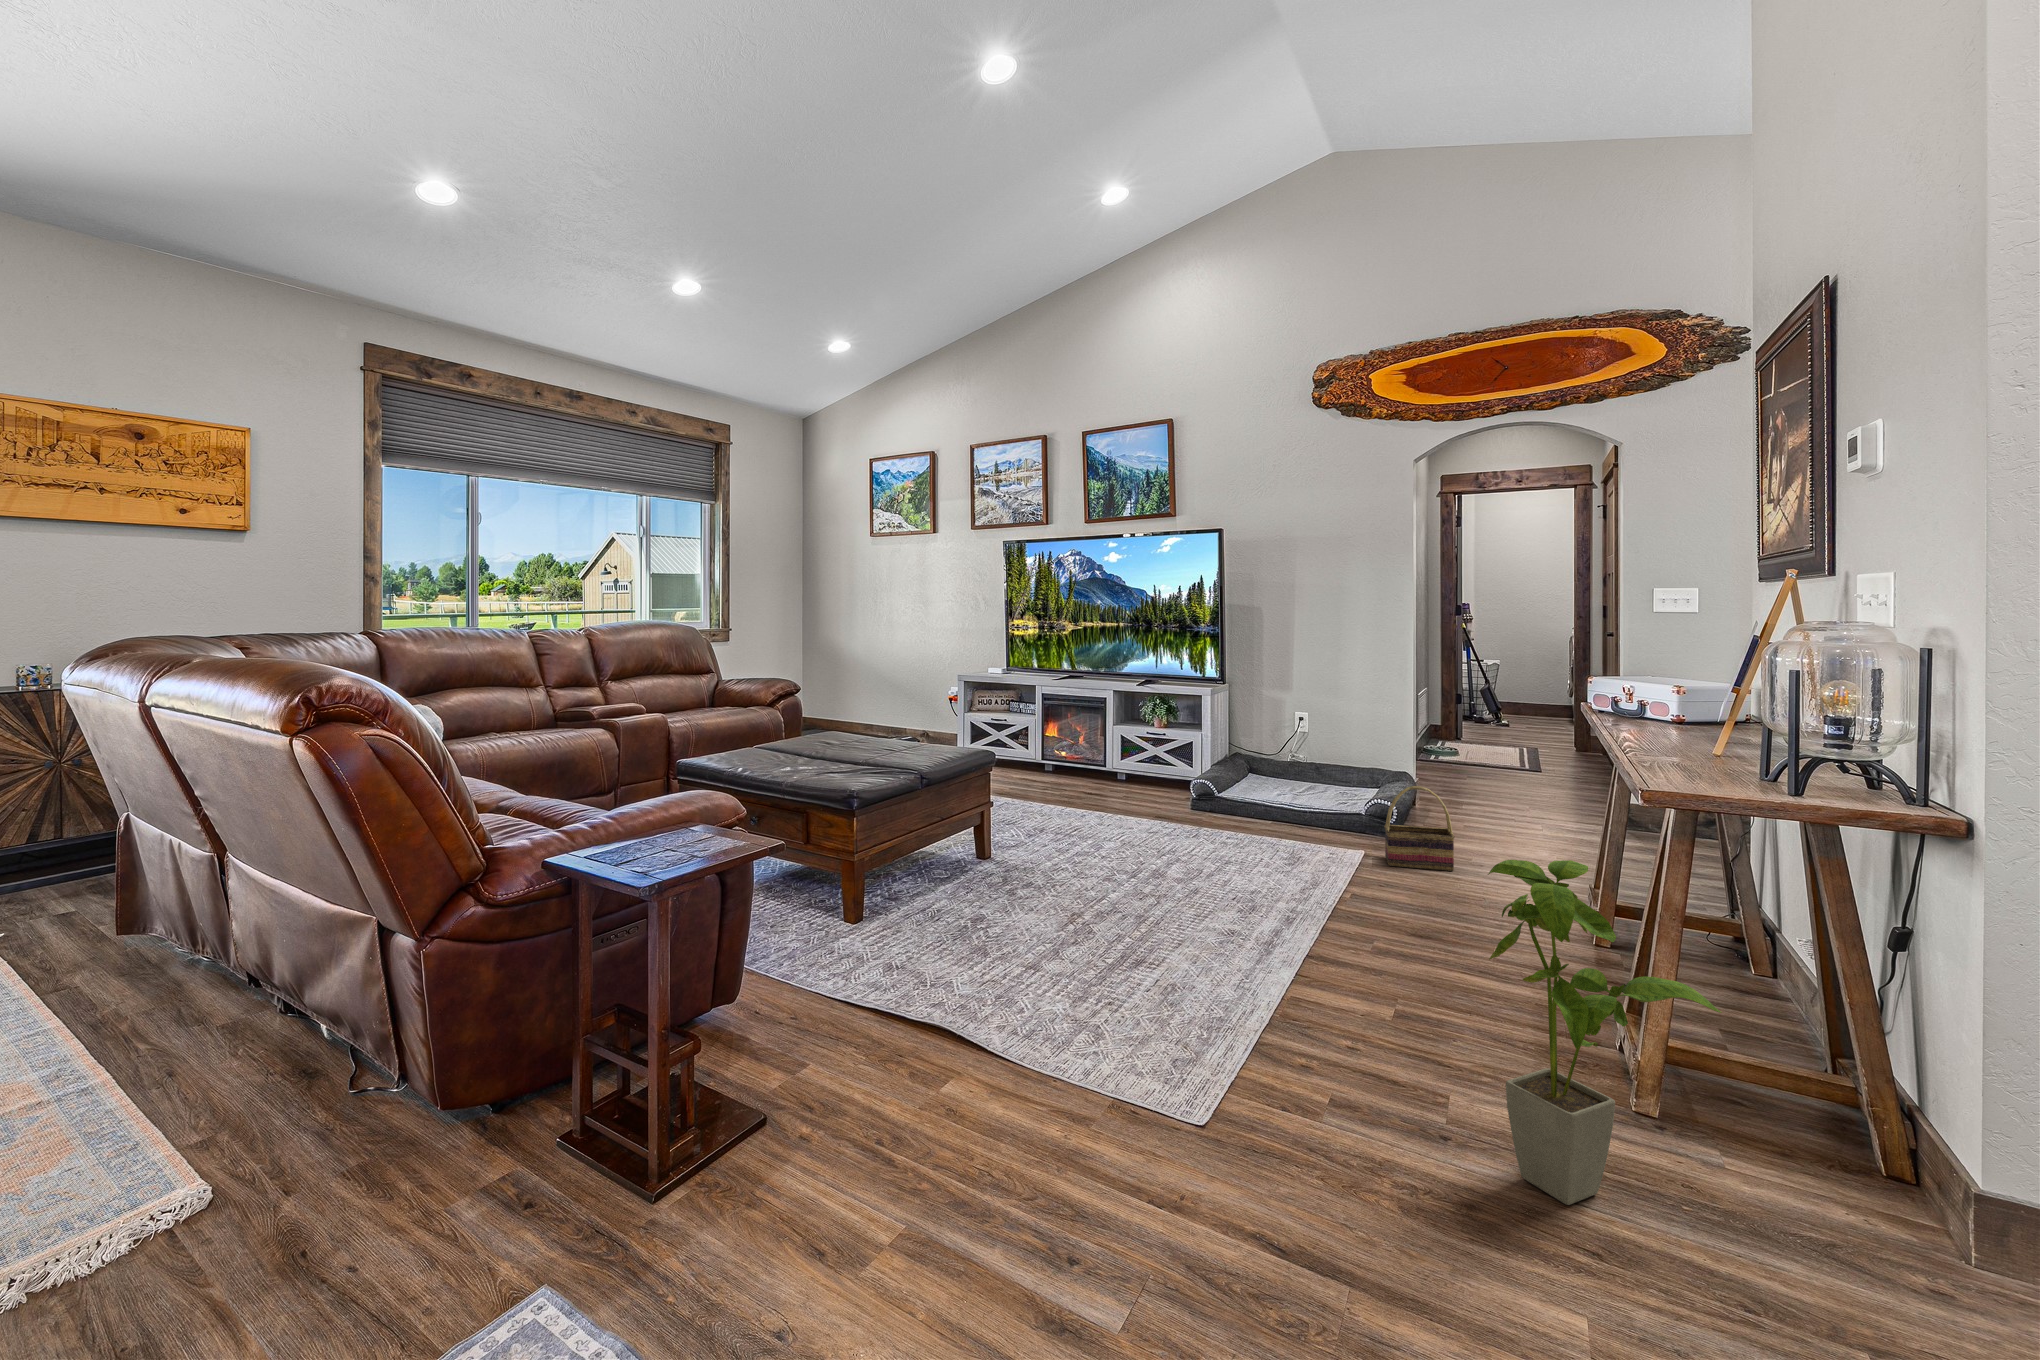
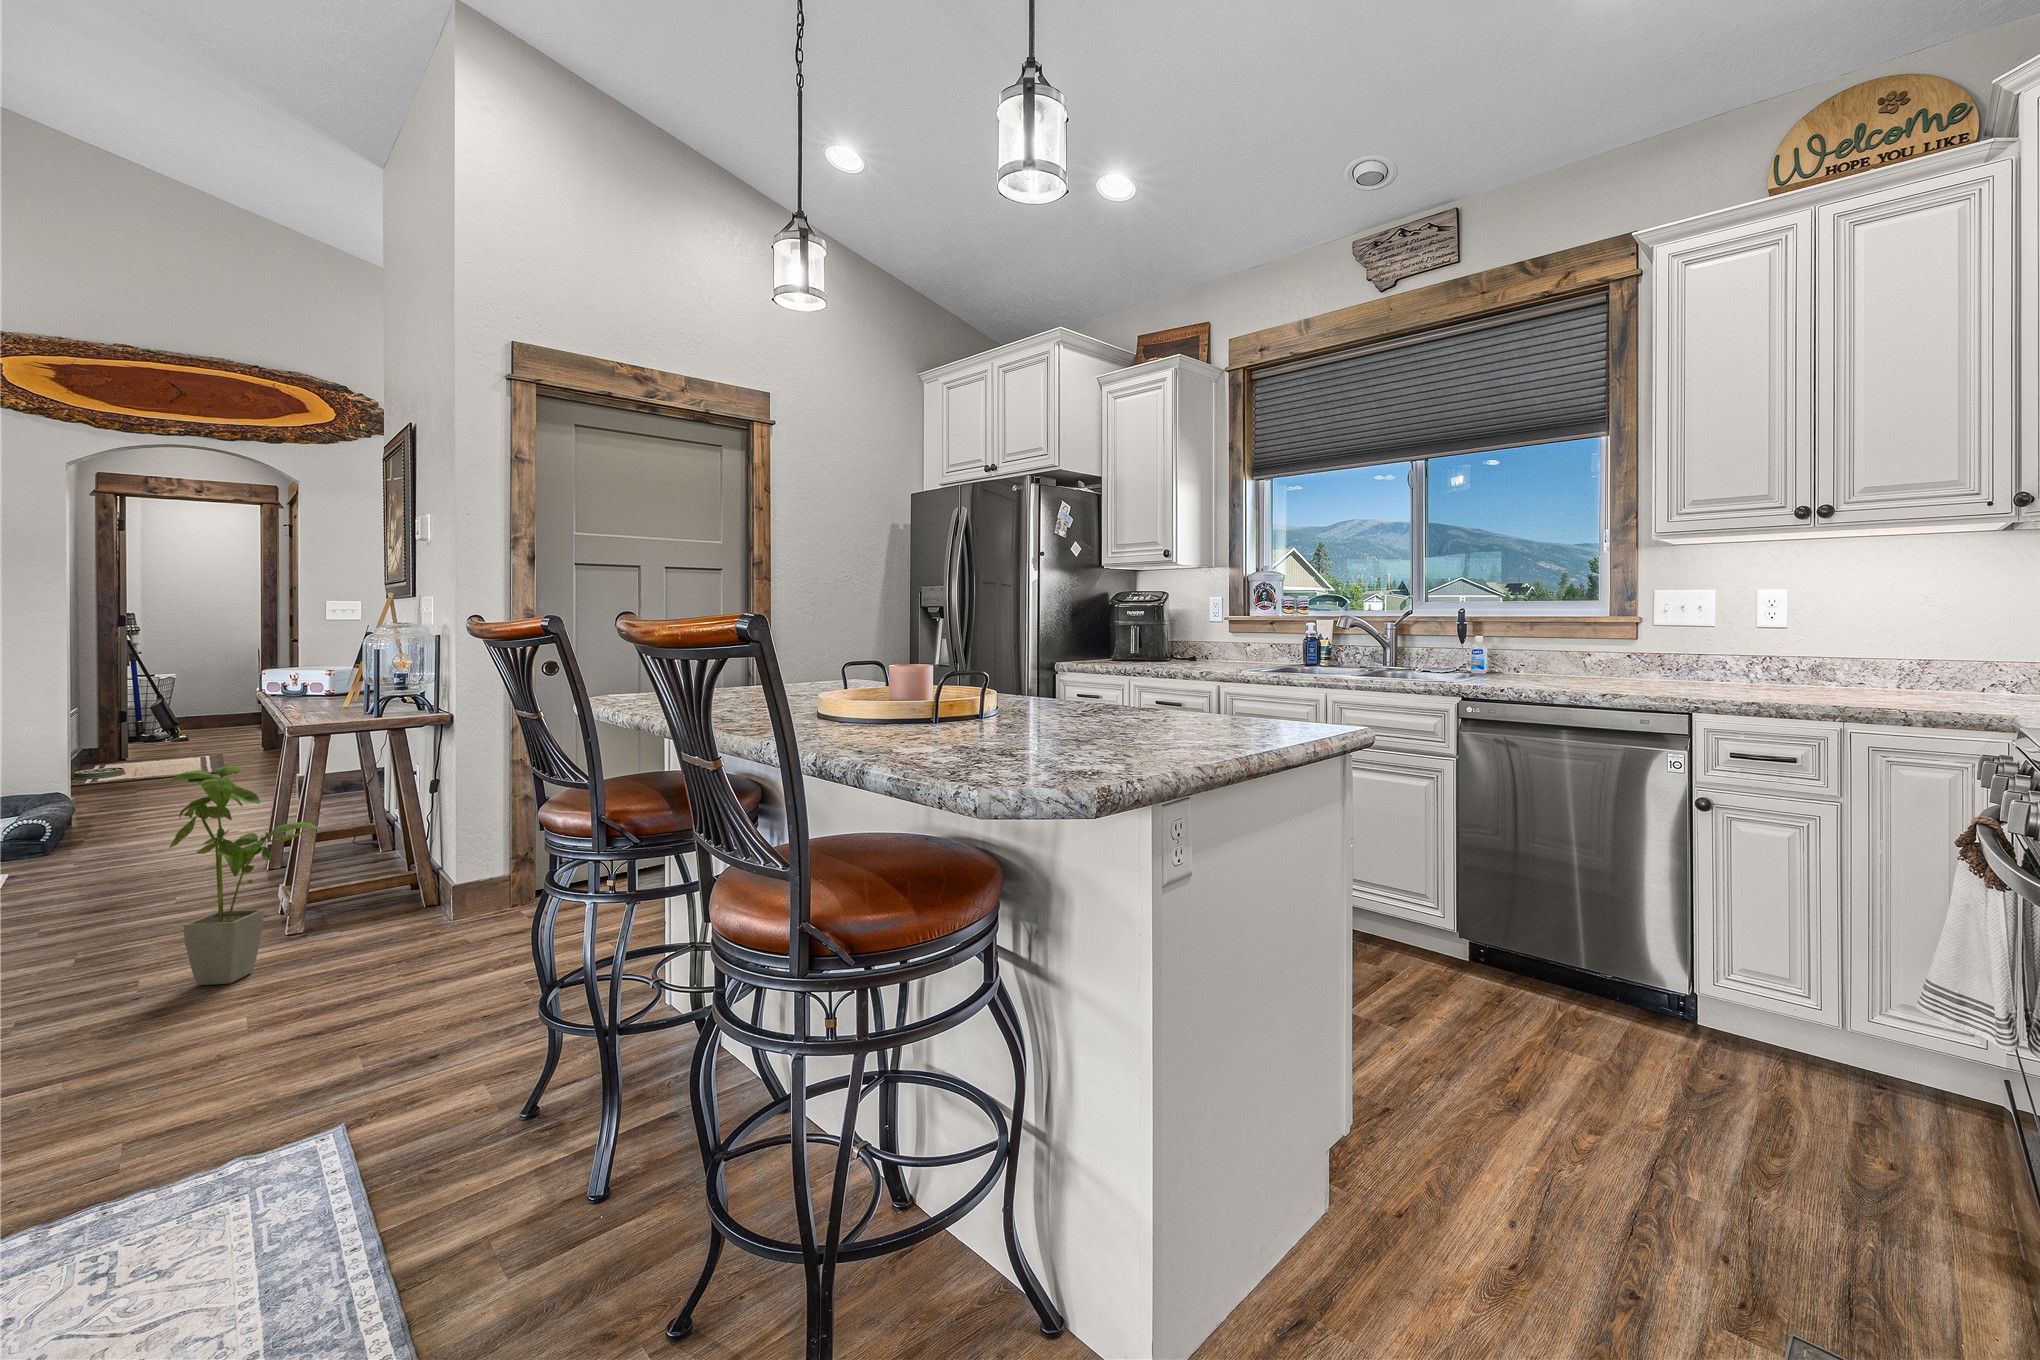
basket: present [1384,786,1455,871] -> none [34,786,127,872]

